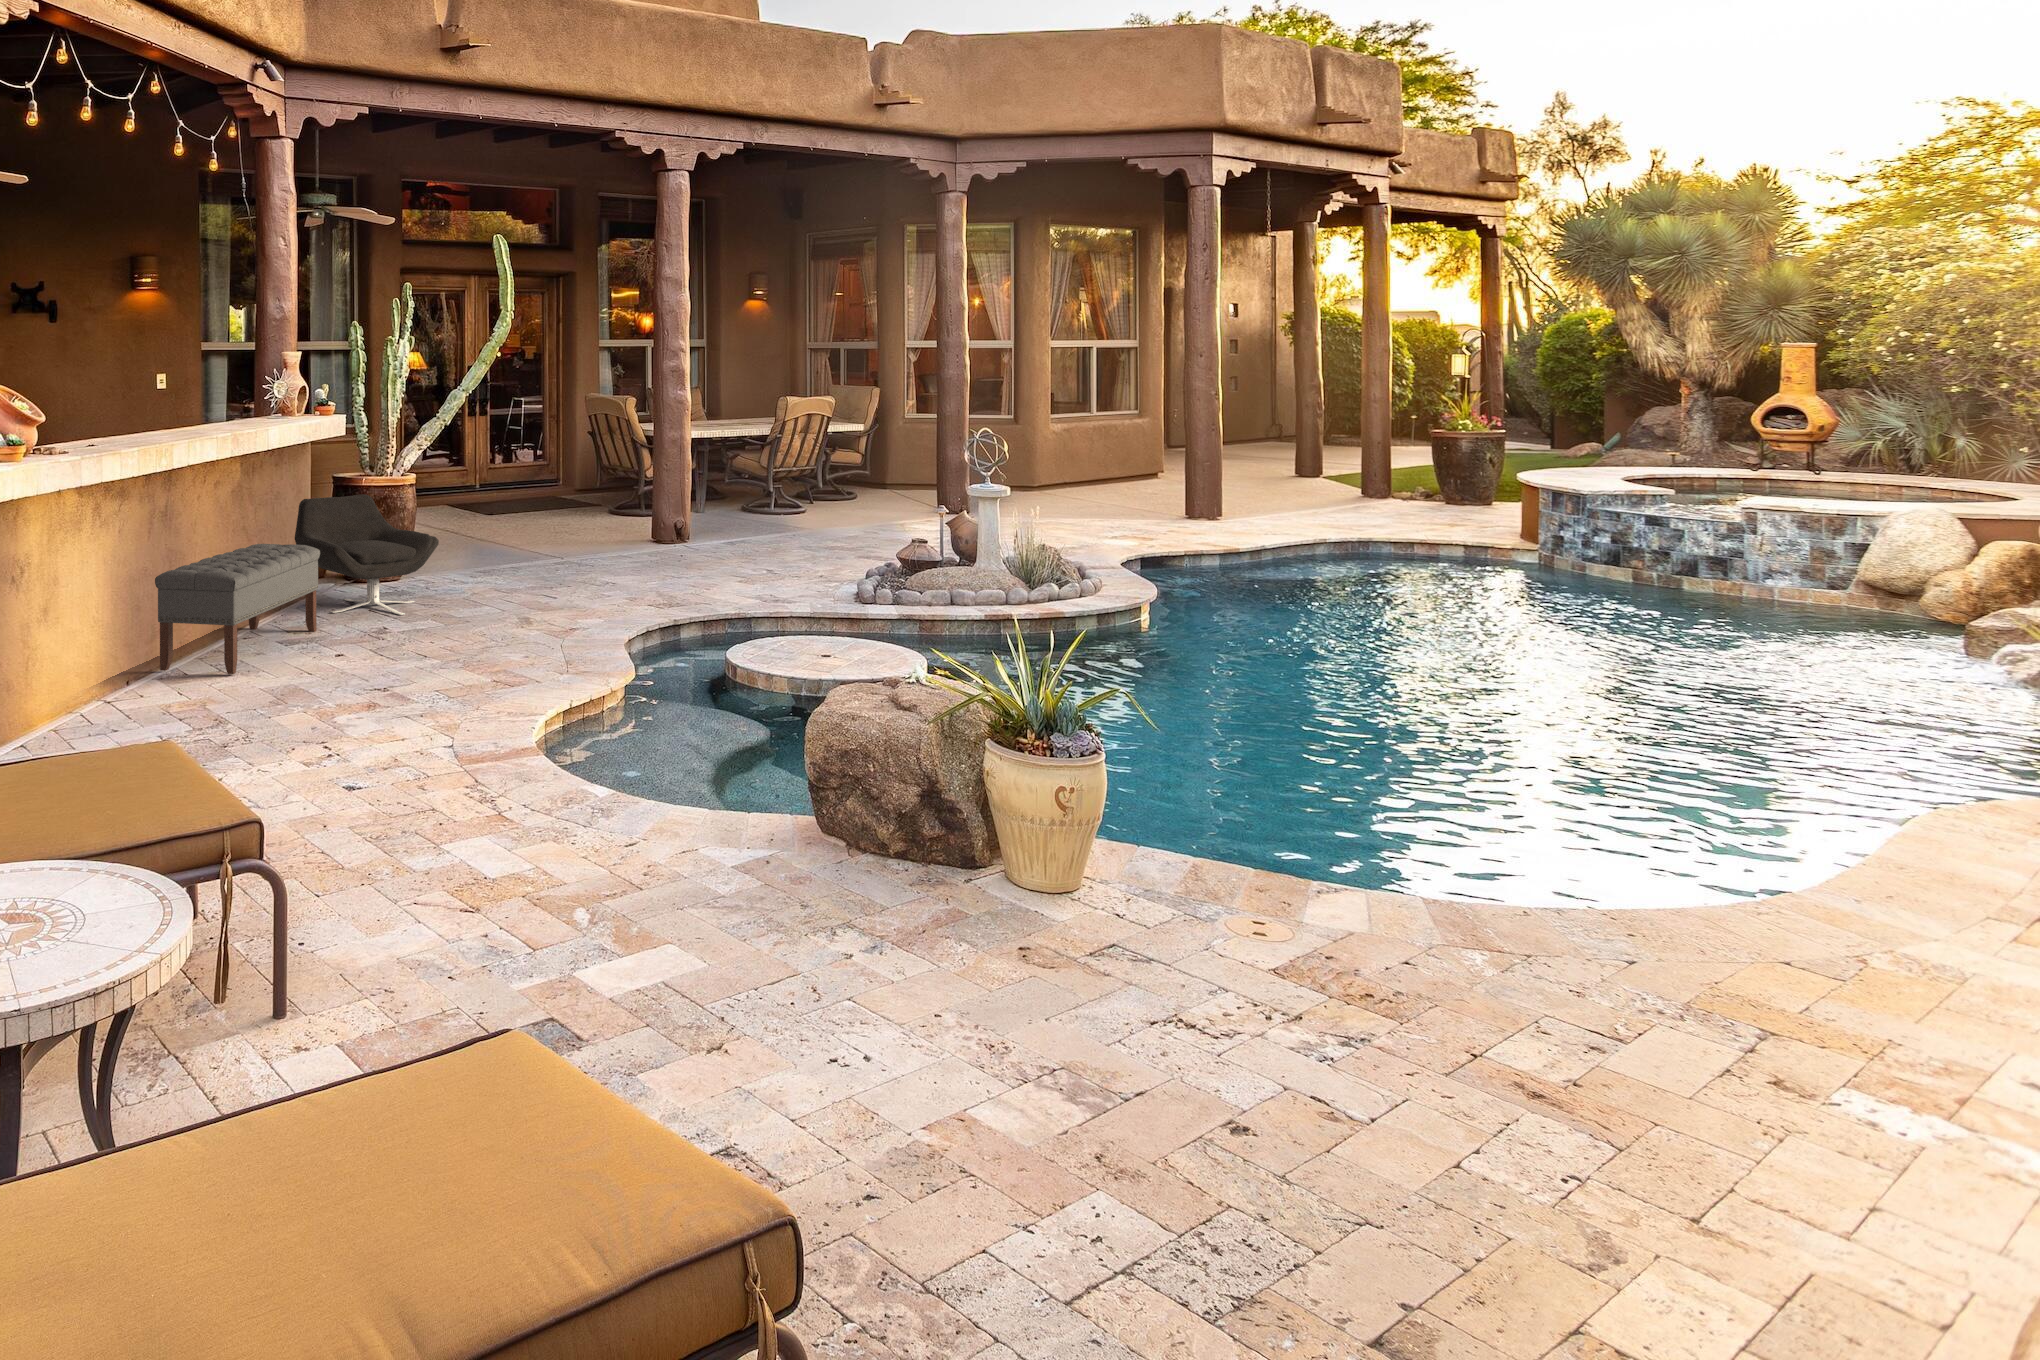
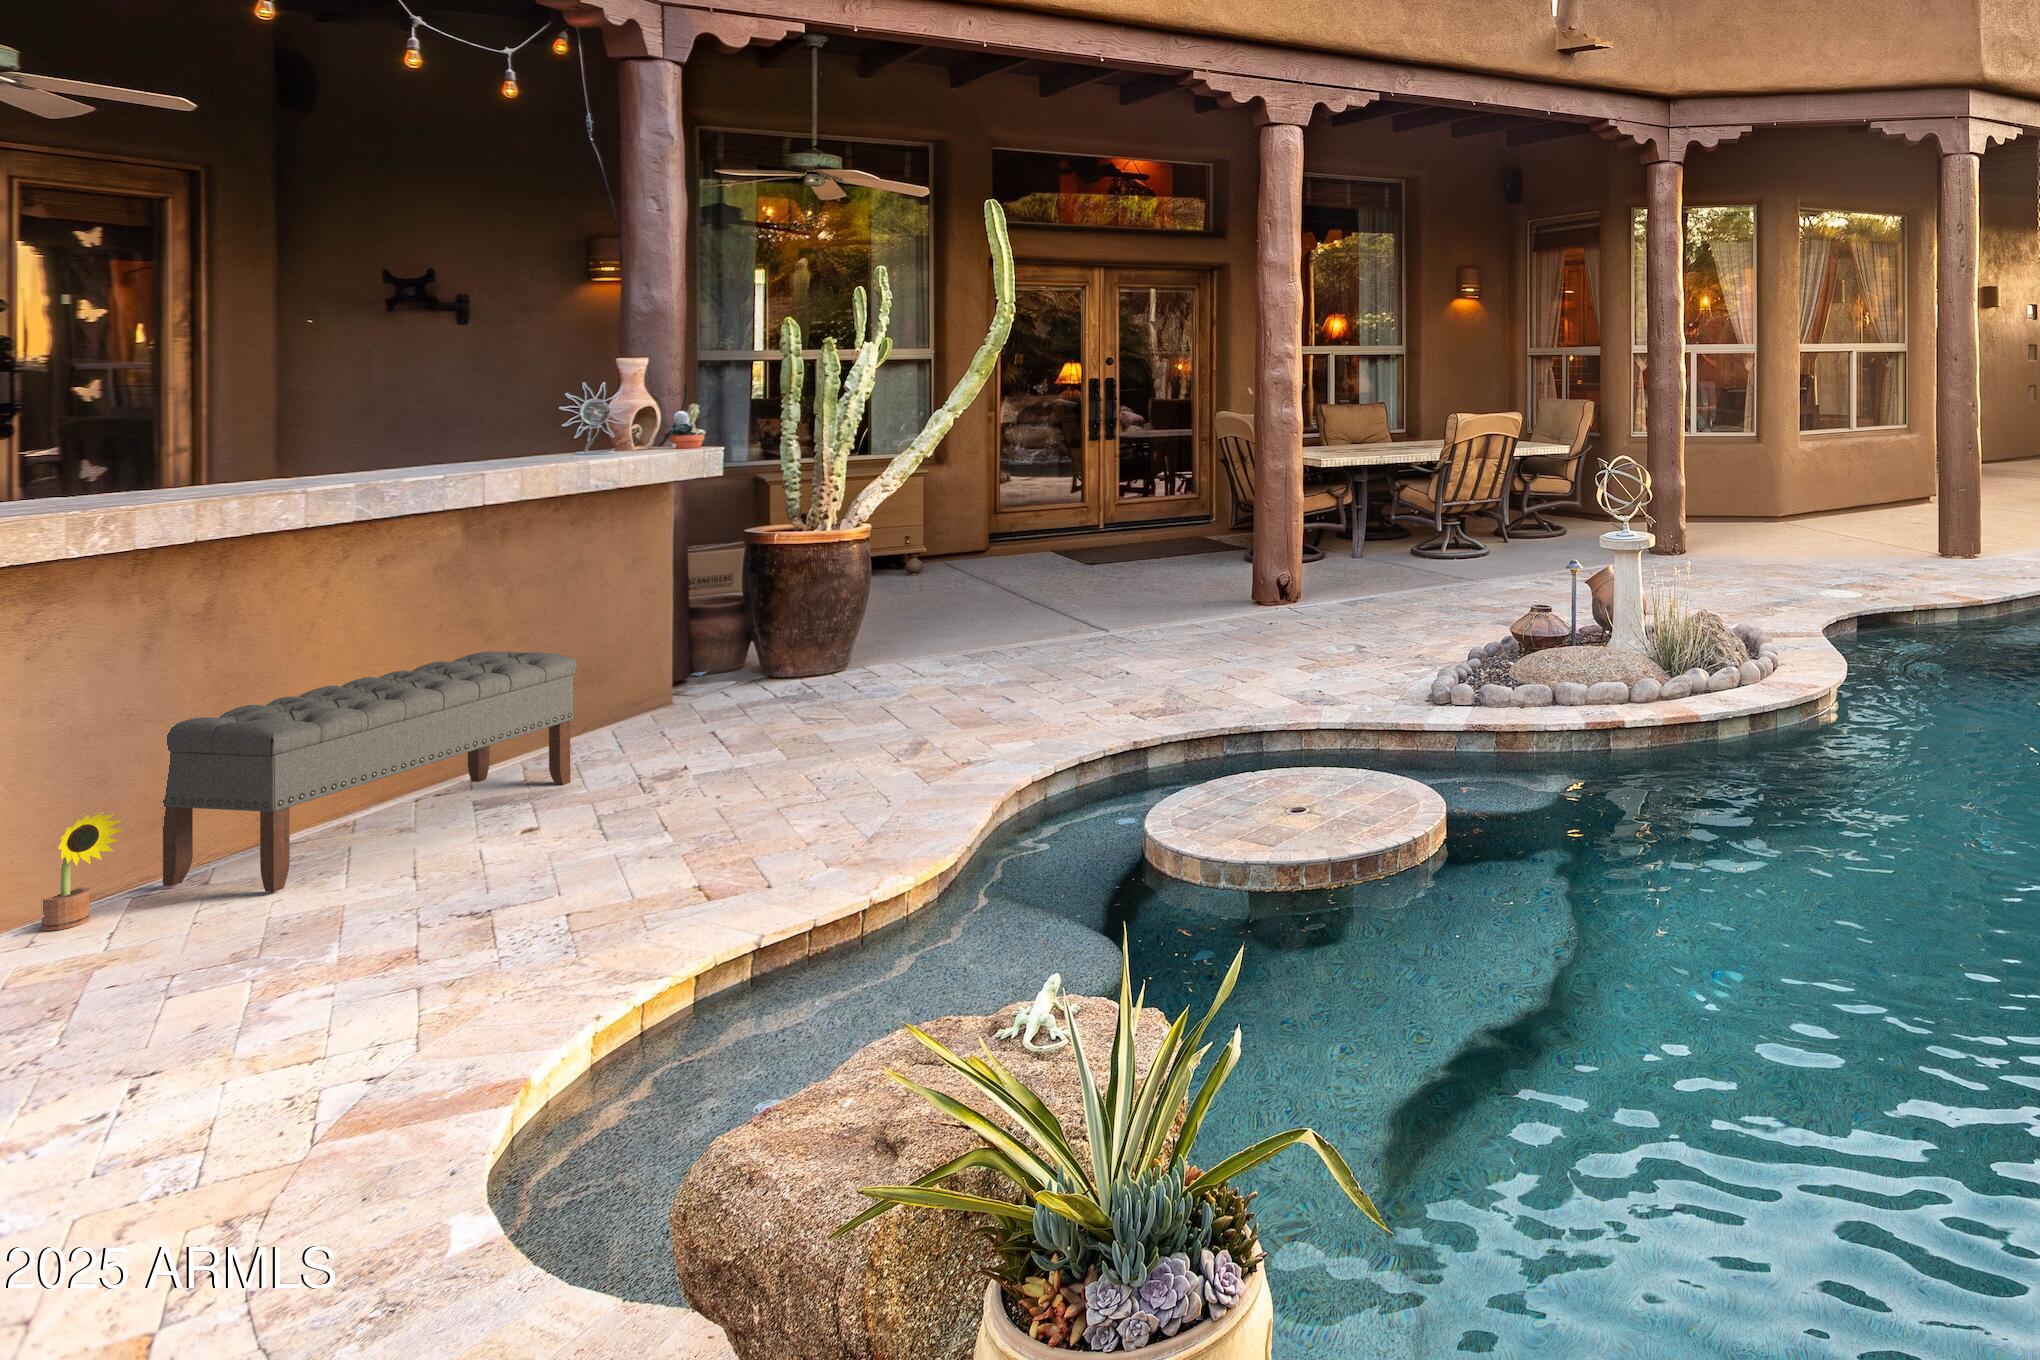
lounge chair: present [295,494,439,615] -> none [613,562,832,746]
decorative plant: none [126,619,161,687] -> present [42,812,122,931]

